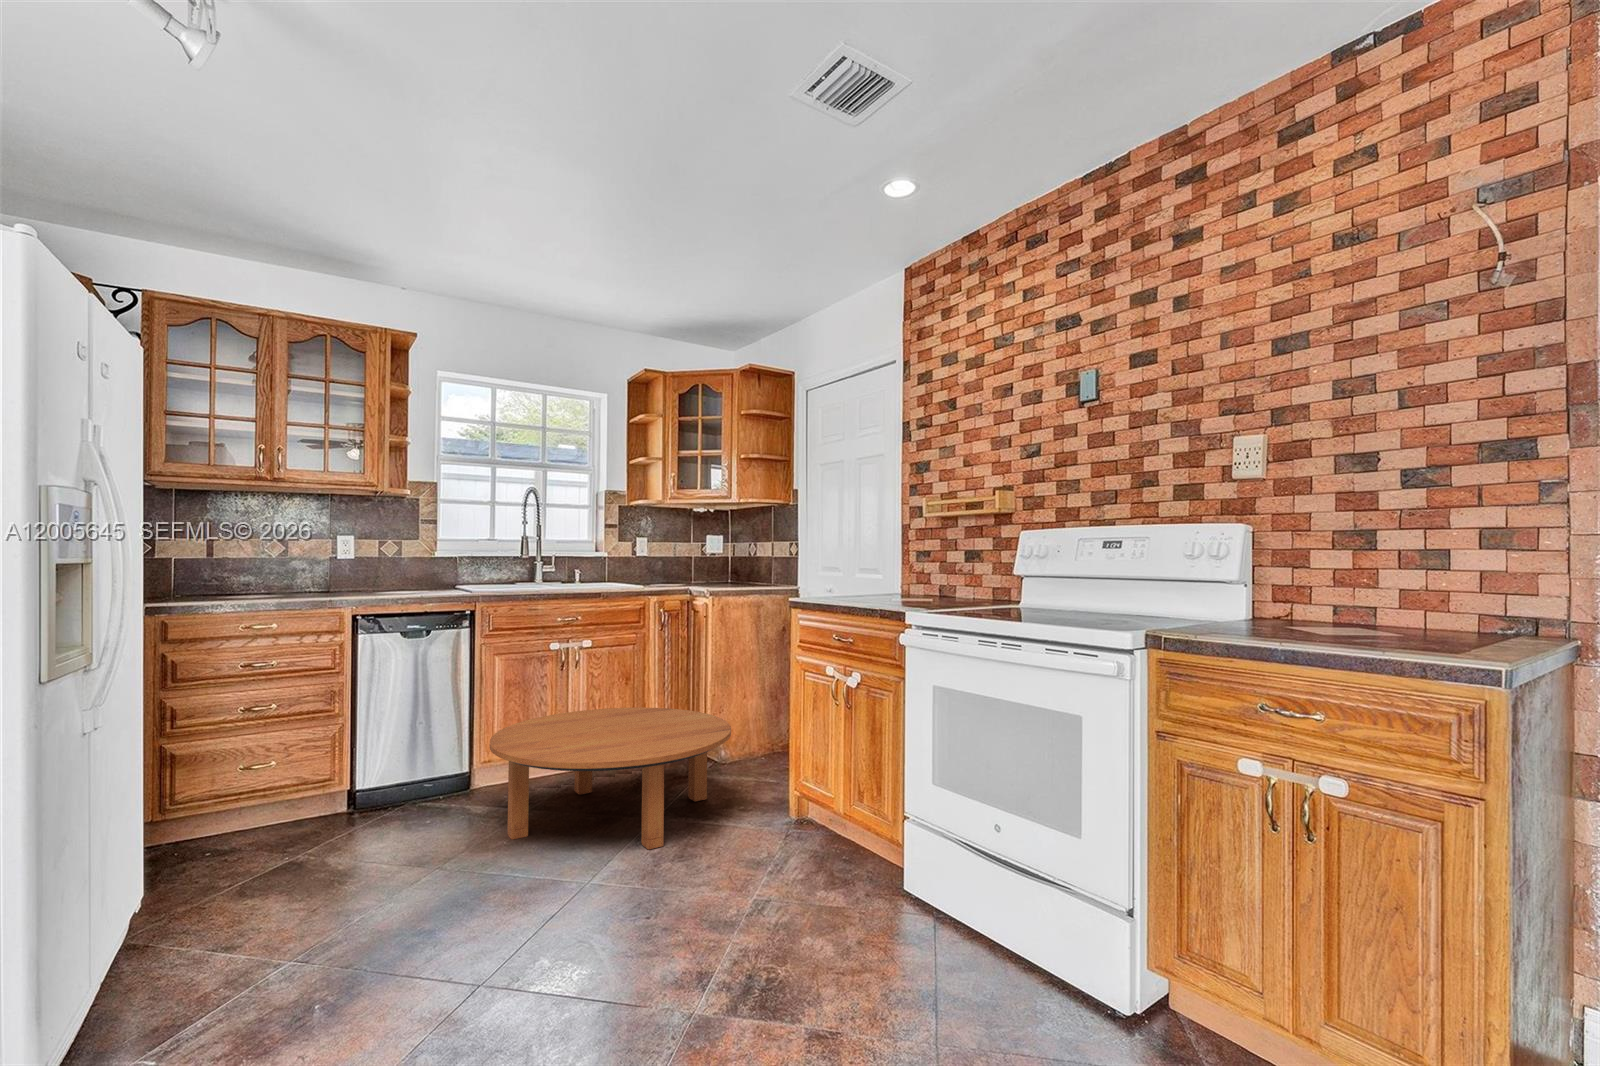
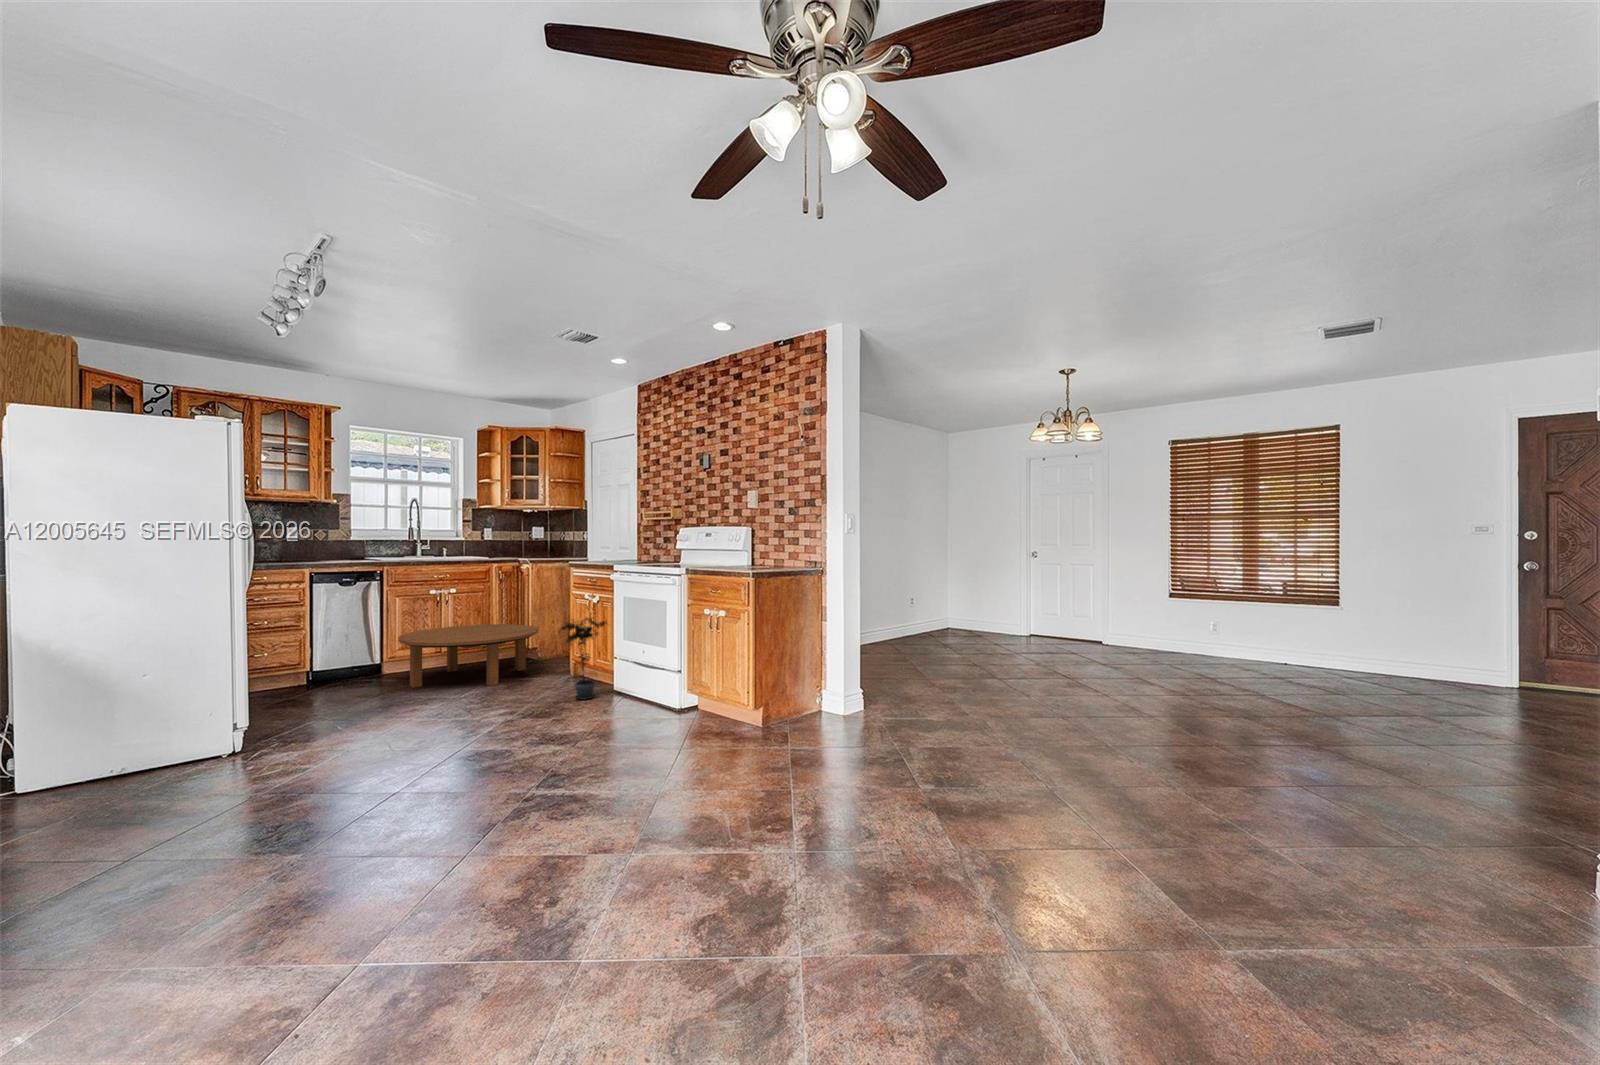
potted plant: none [799,726,903,929] -> present [559,614,606,700]

